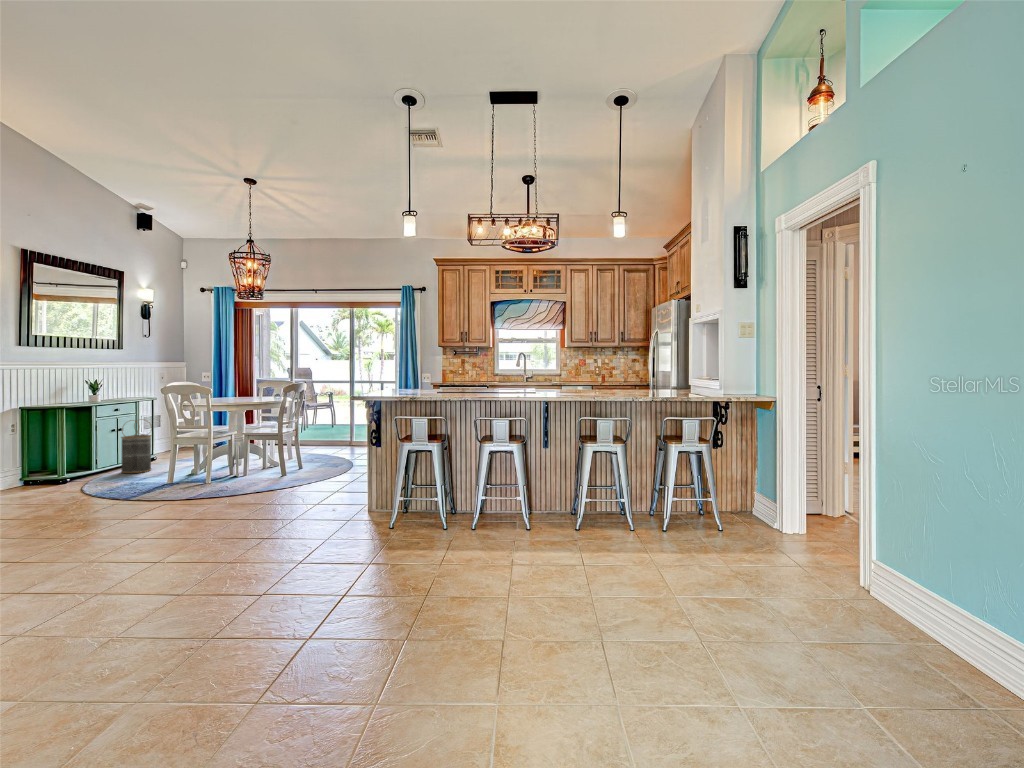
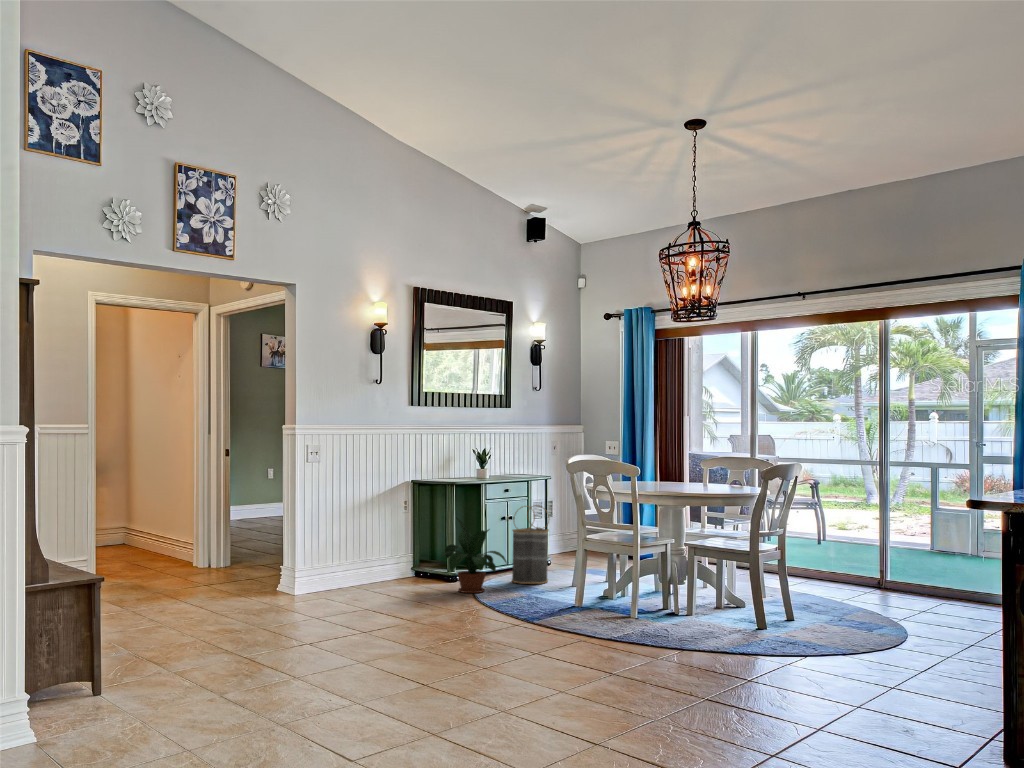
potted plant: none [51,431,116,483] -> present [440,518,507,593]

